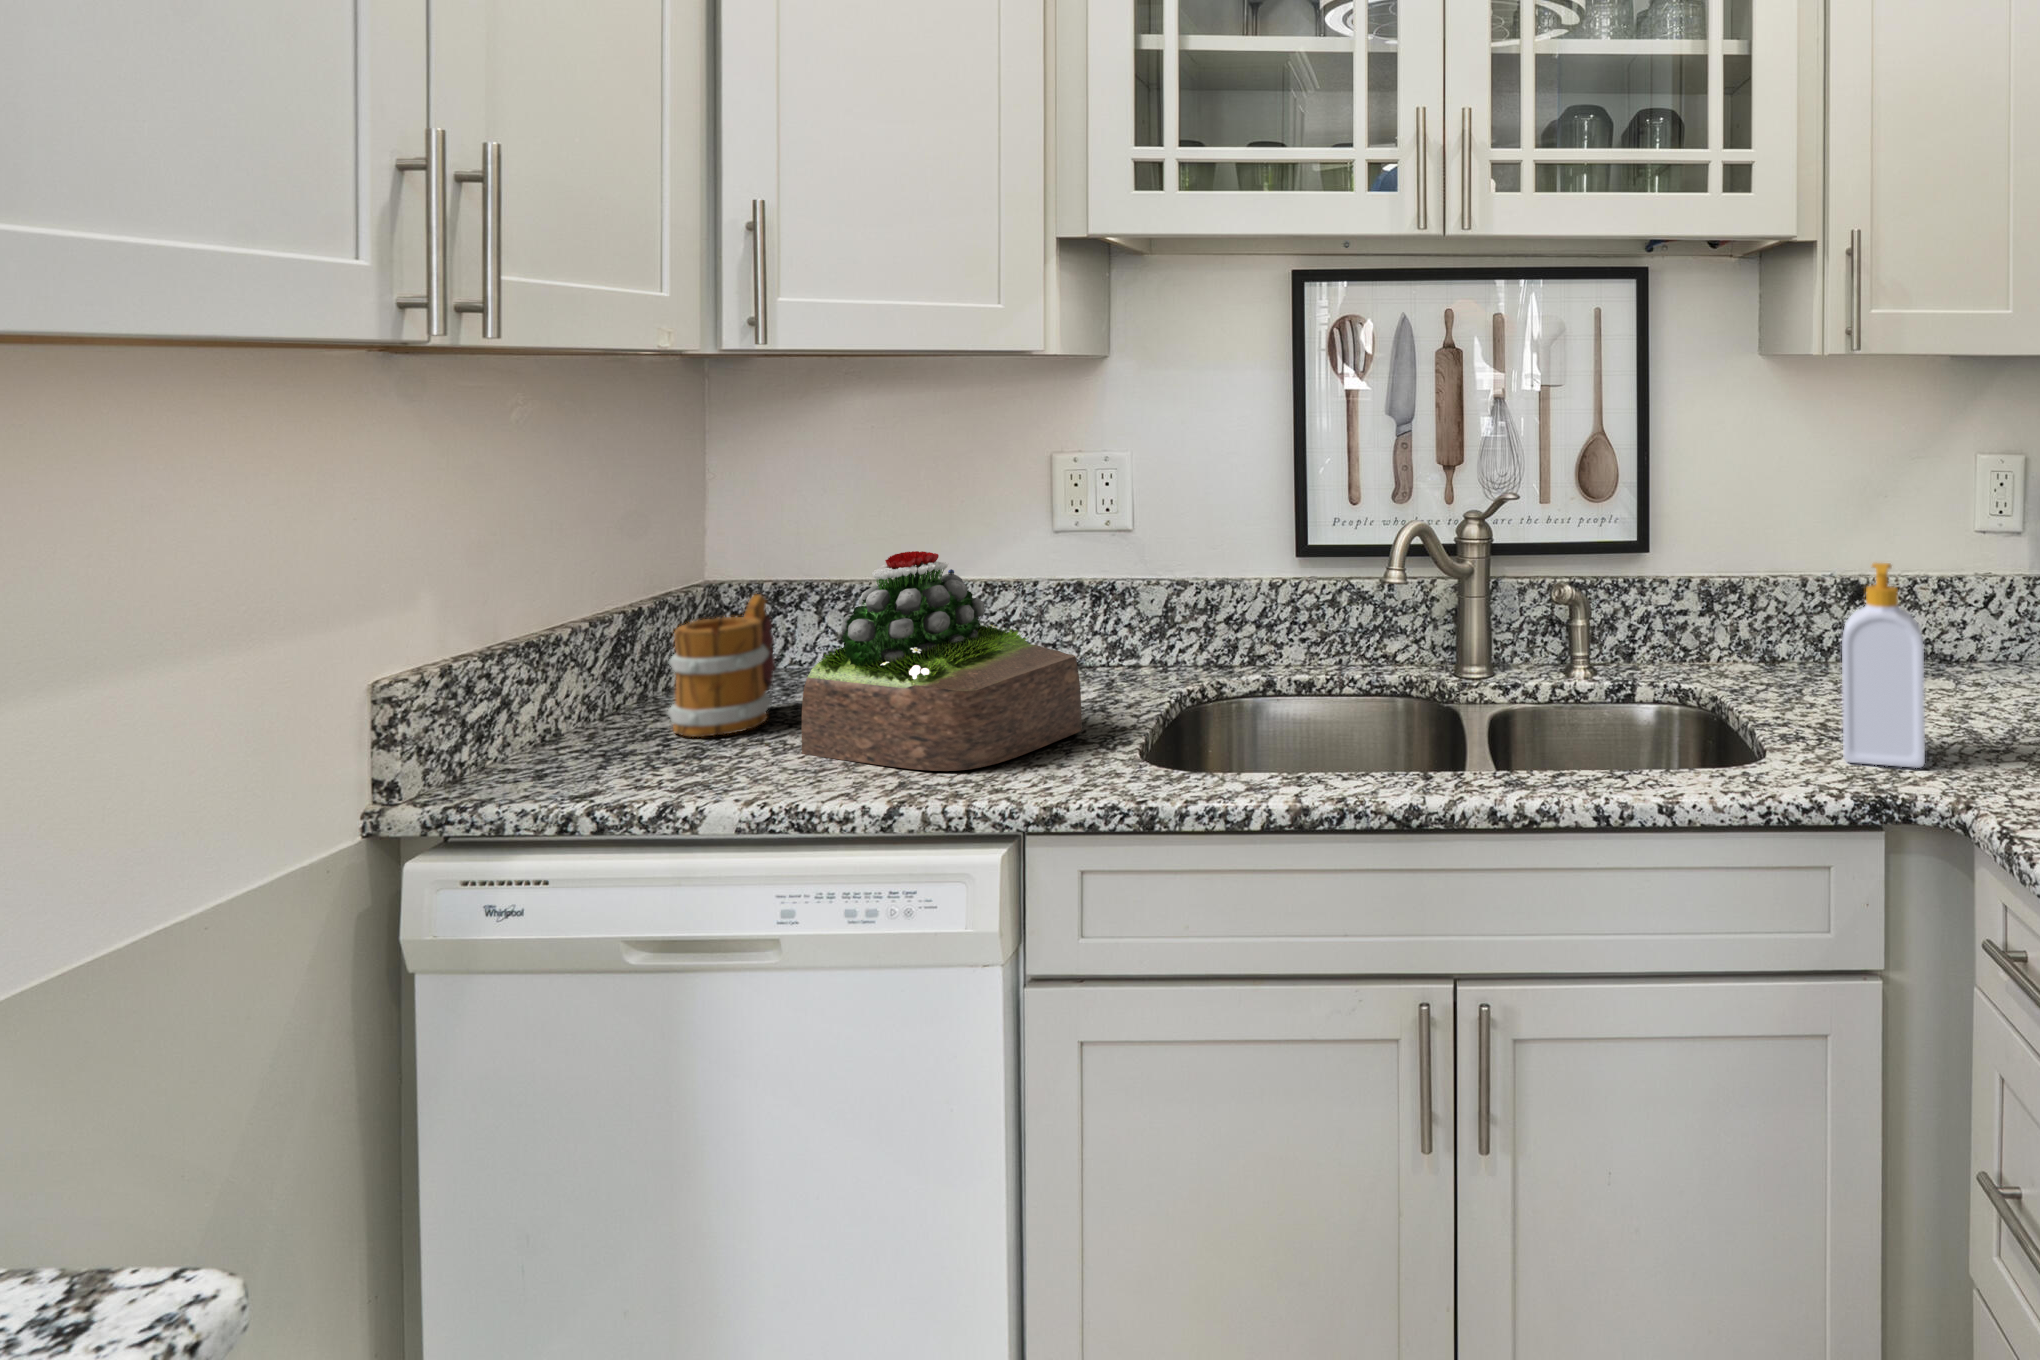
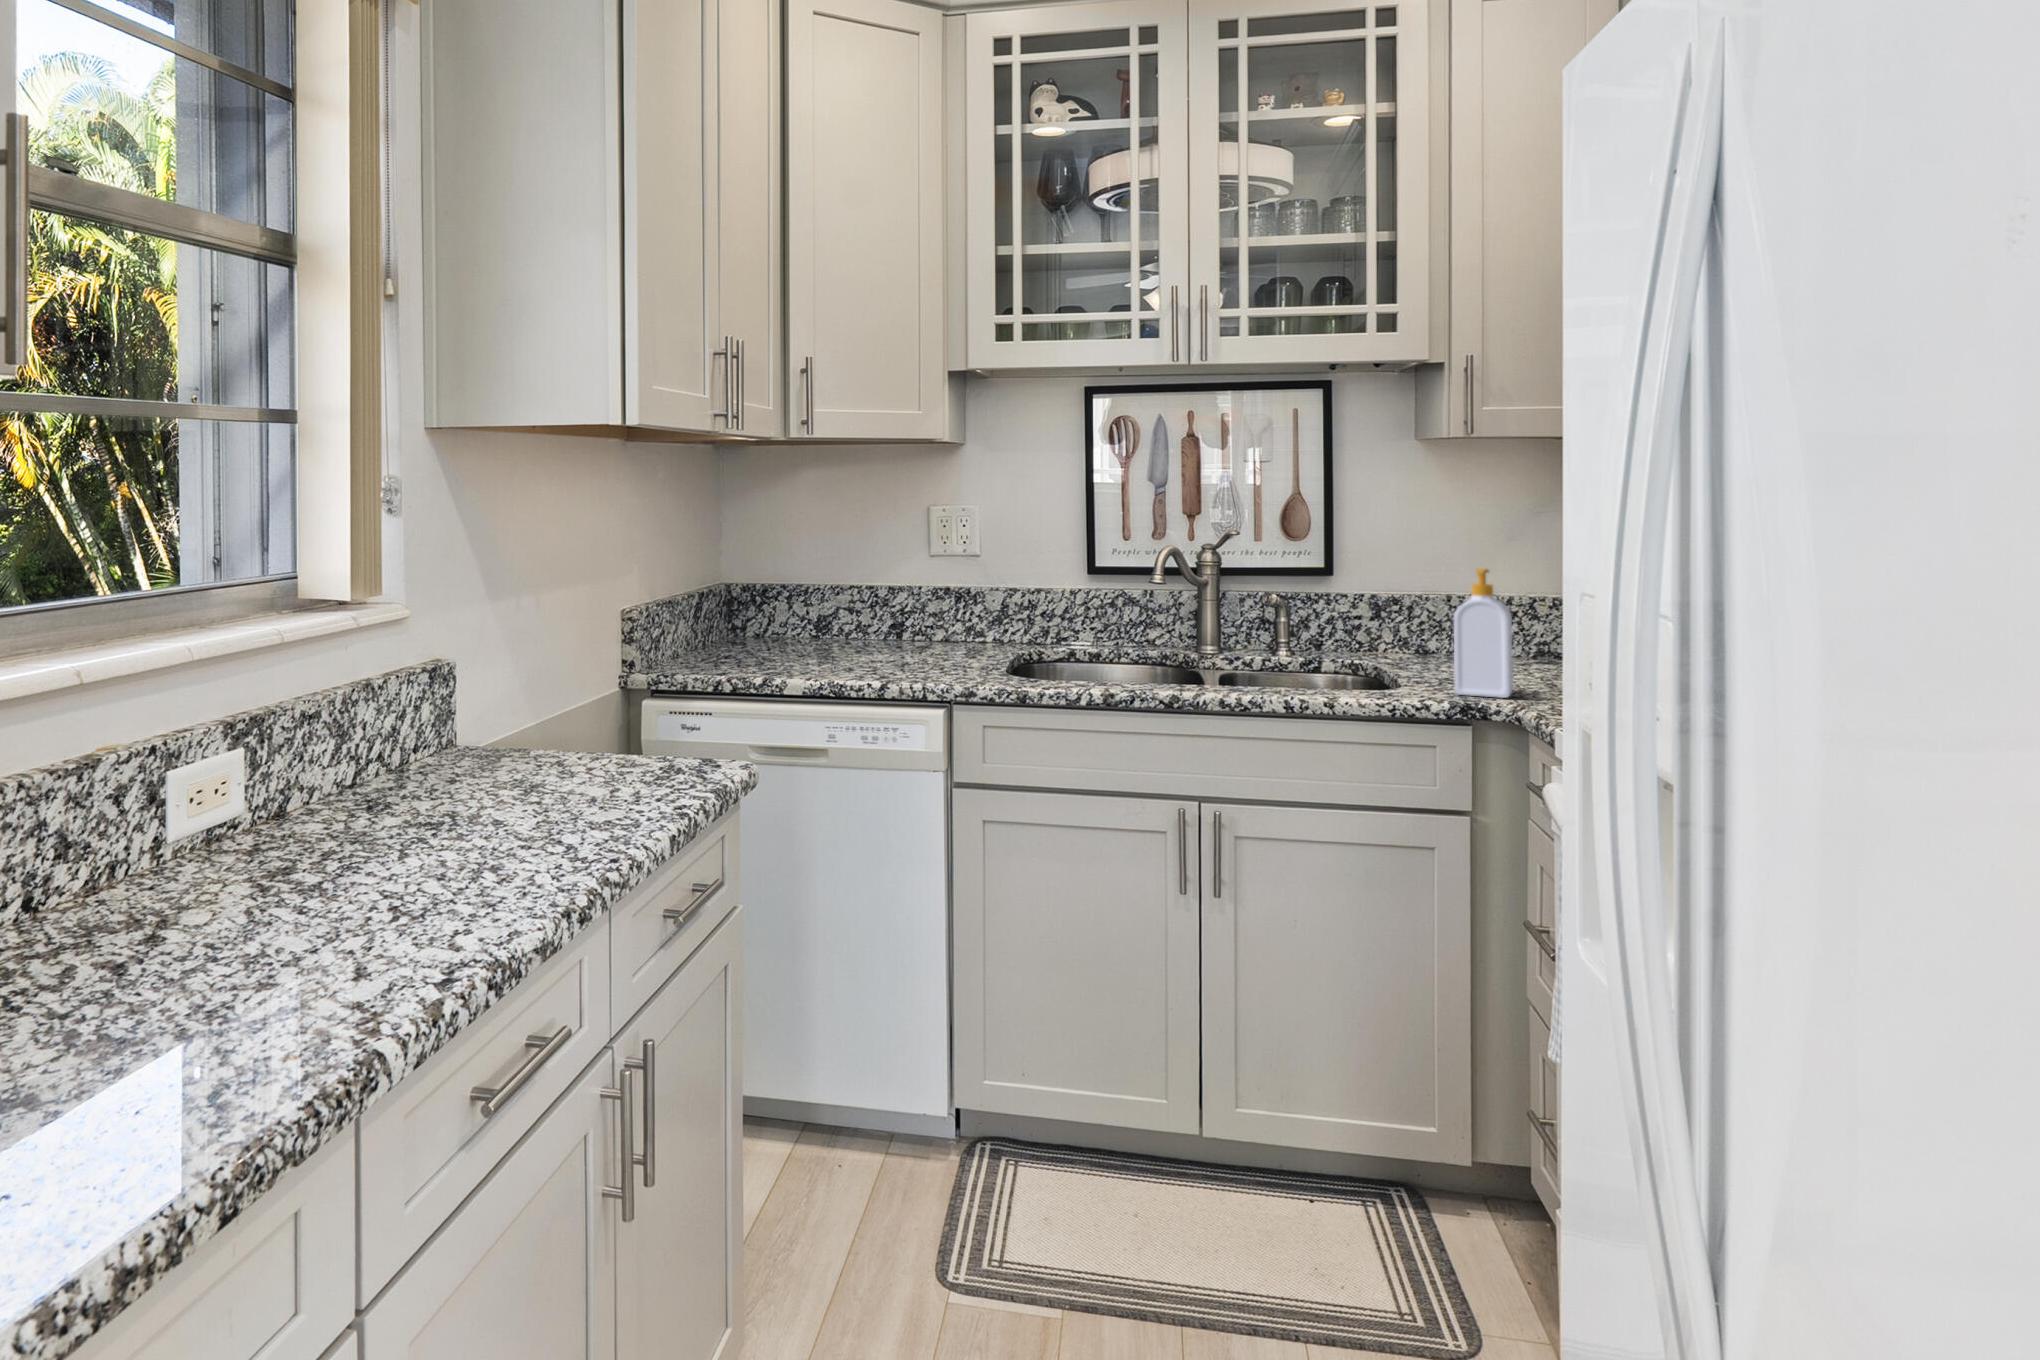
succulent plant: present [802,551,1082,771] -> none [814,557,967,675]
mug: present [668,594,775,737] -> none [732,585,785,660]

